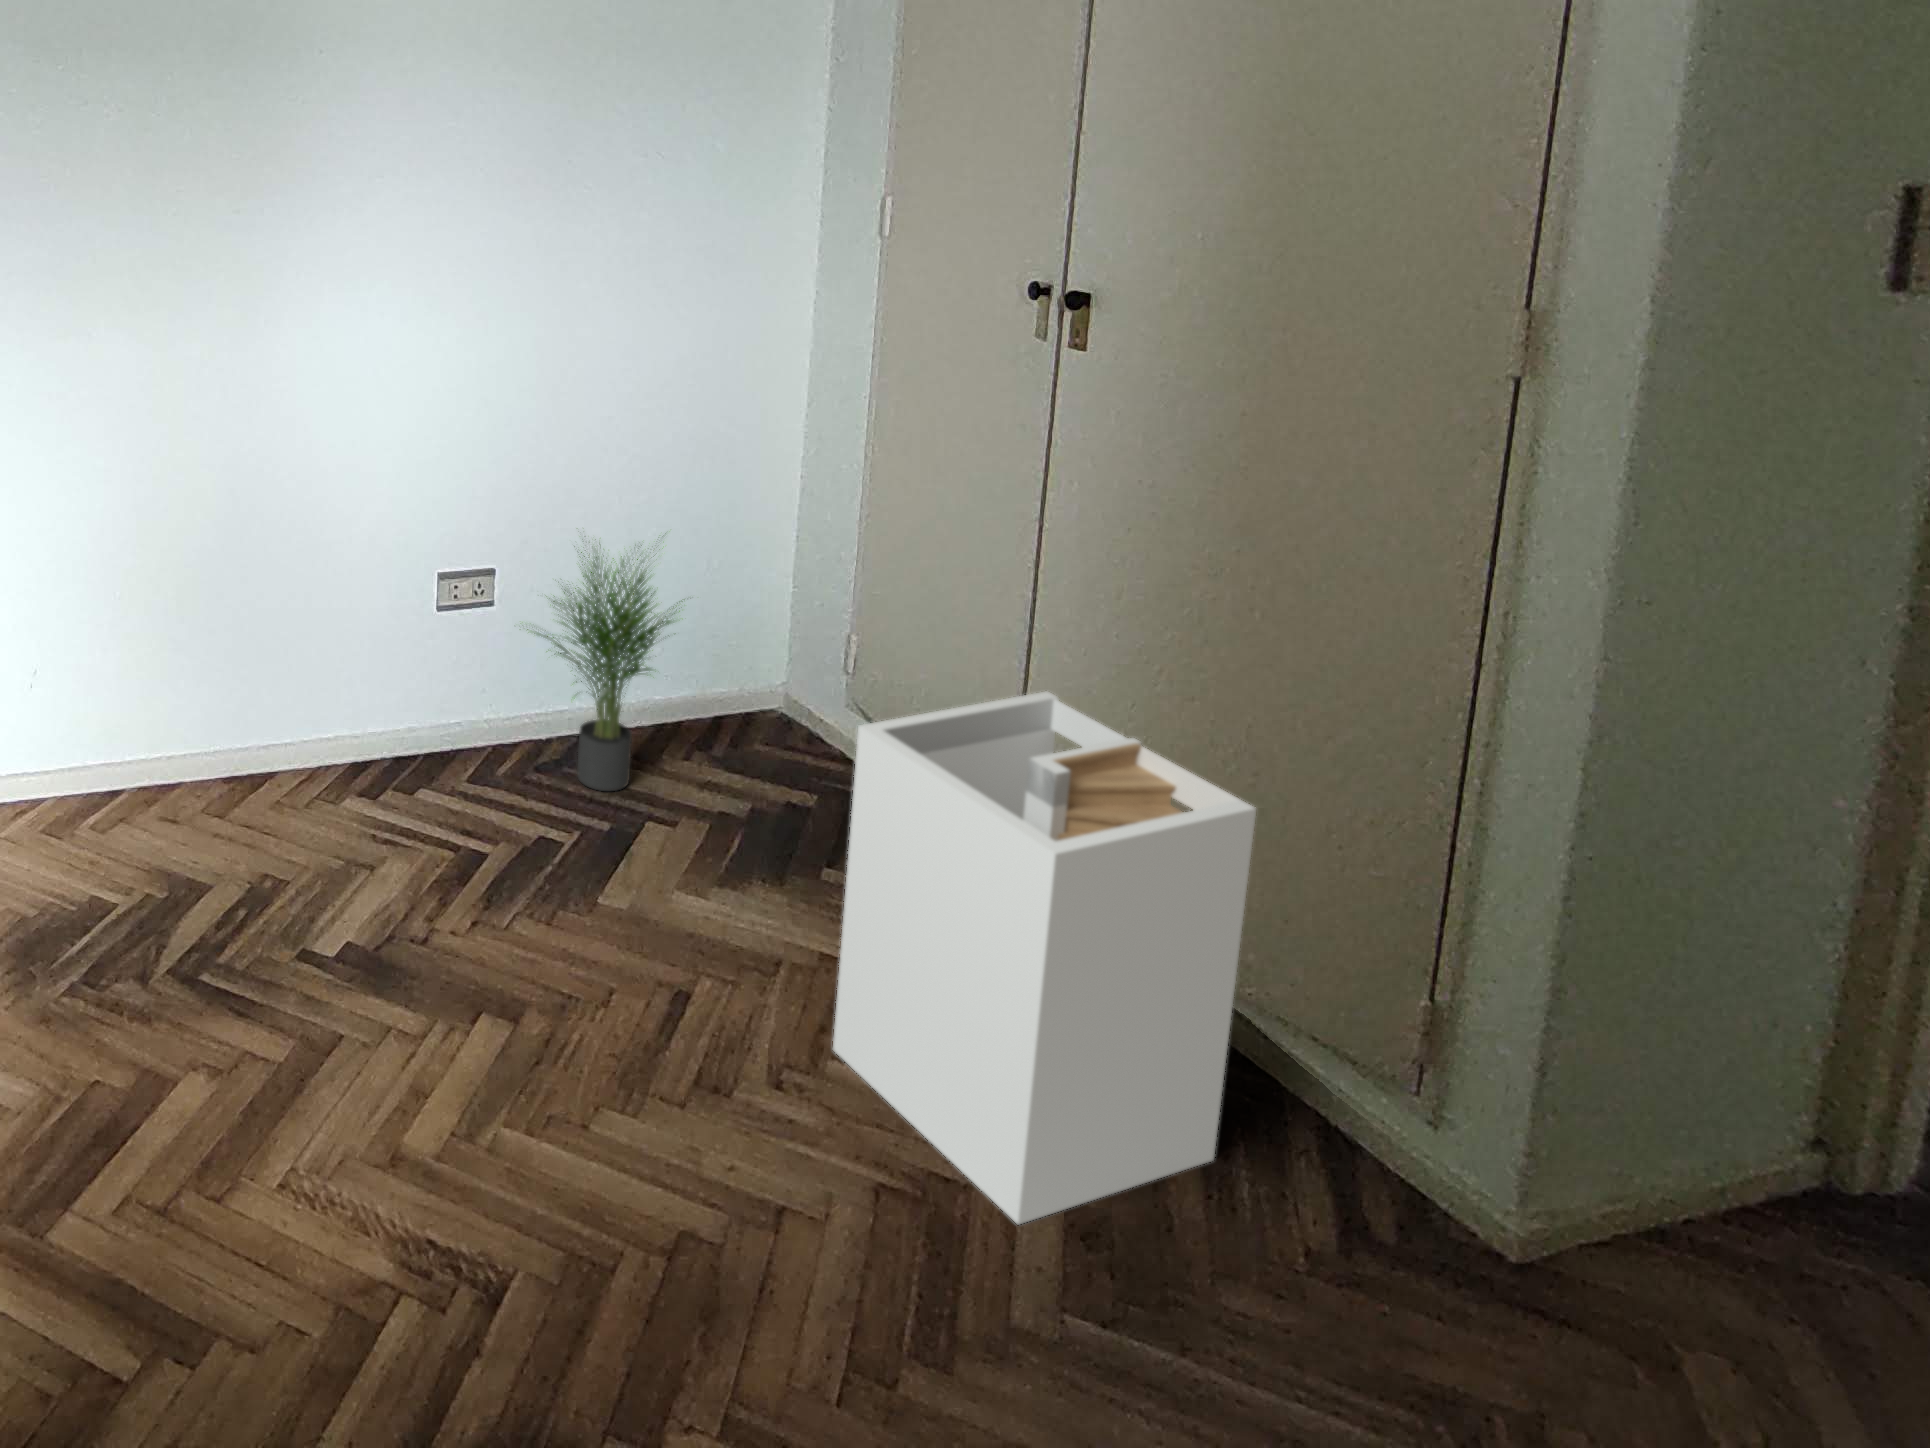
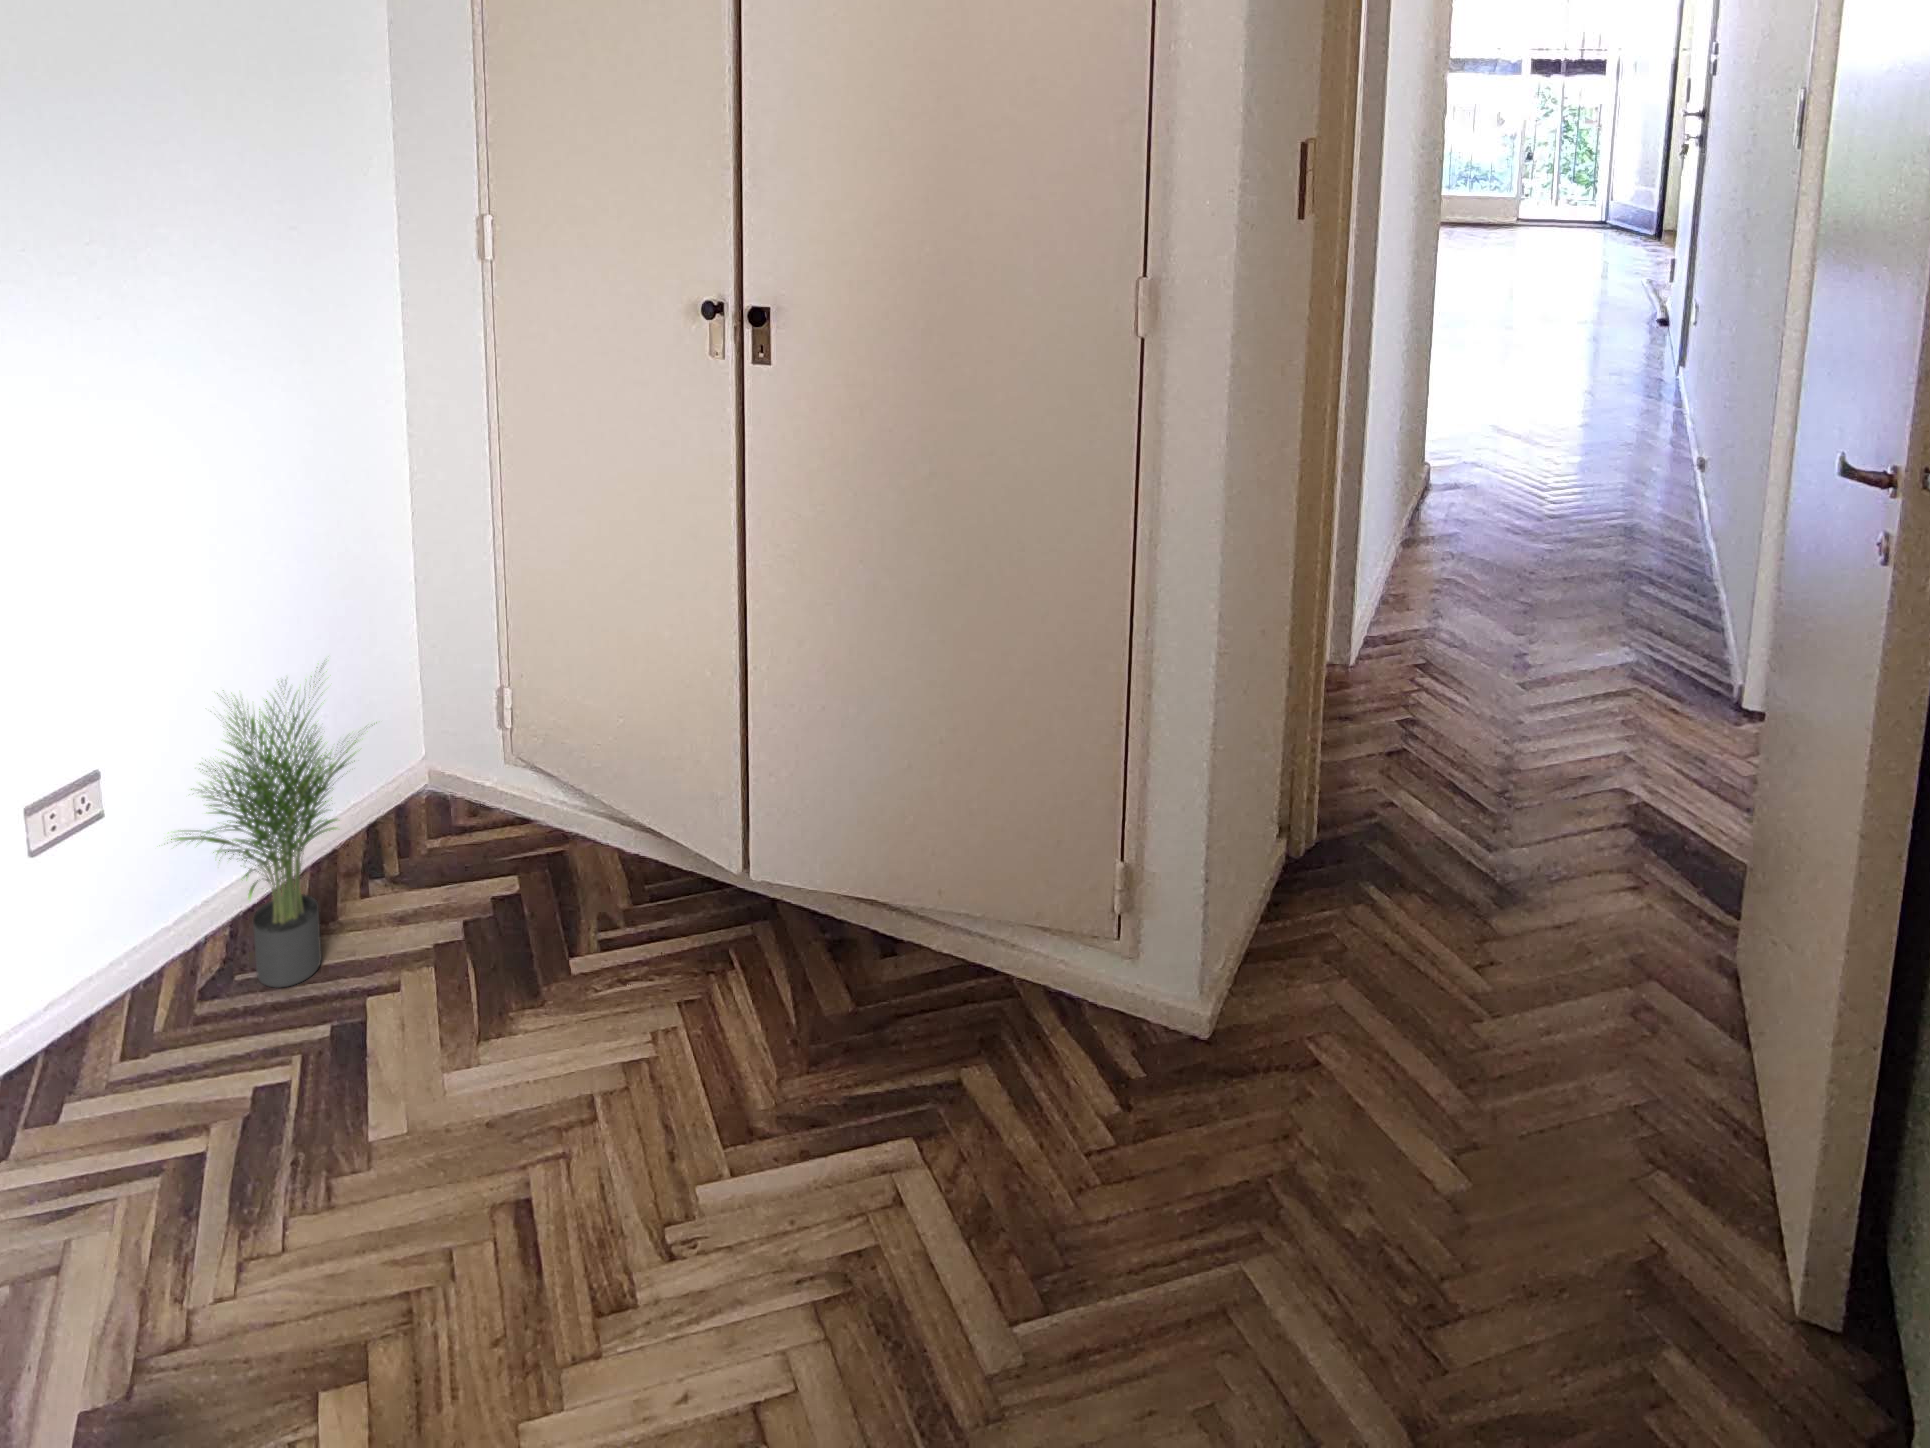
laundry hamper: present [833,692,1256,1224] -> none [693,706,1030,1261]

